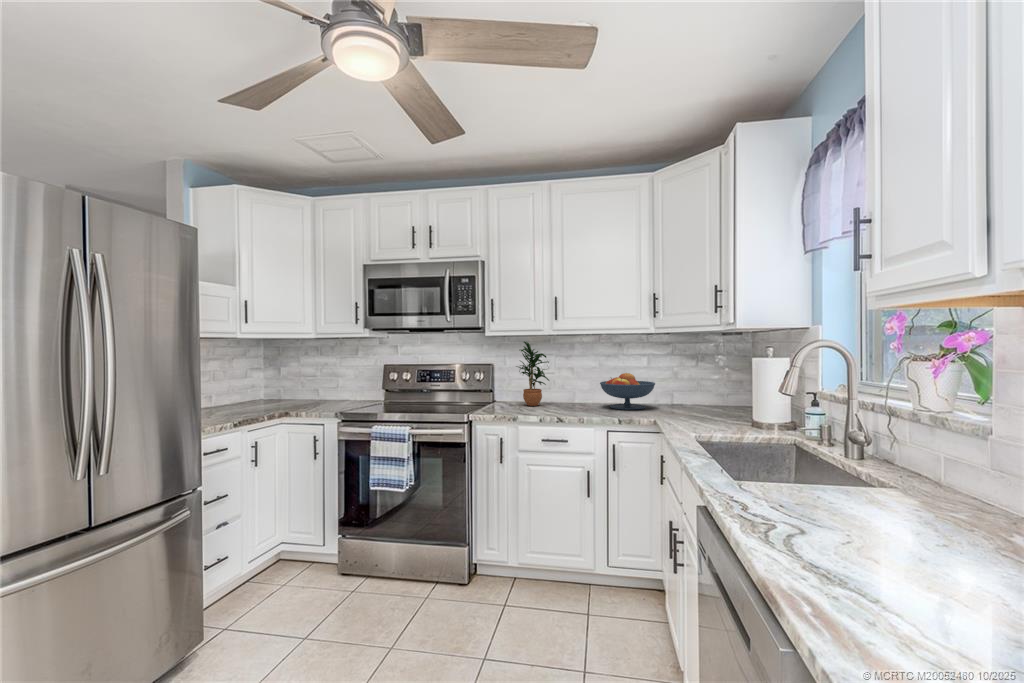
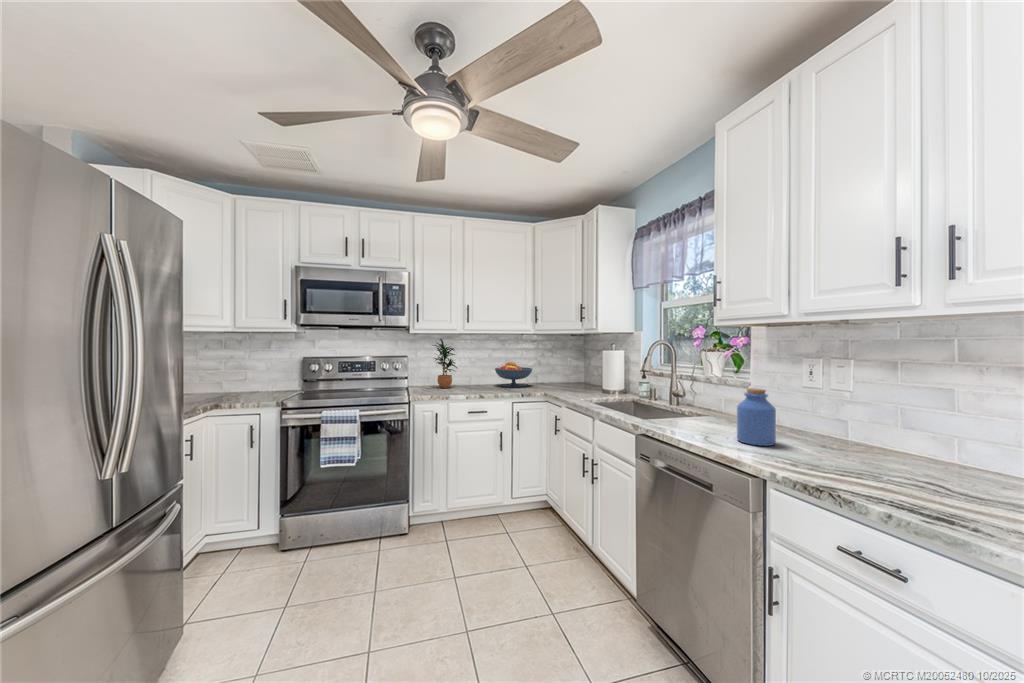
jar: none [858,440,950,571] -> present [737,388,776,446]

